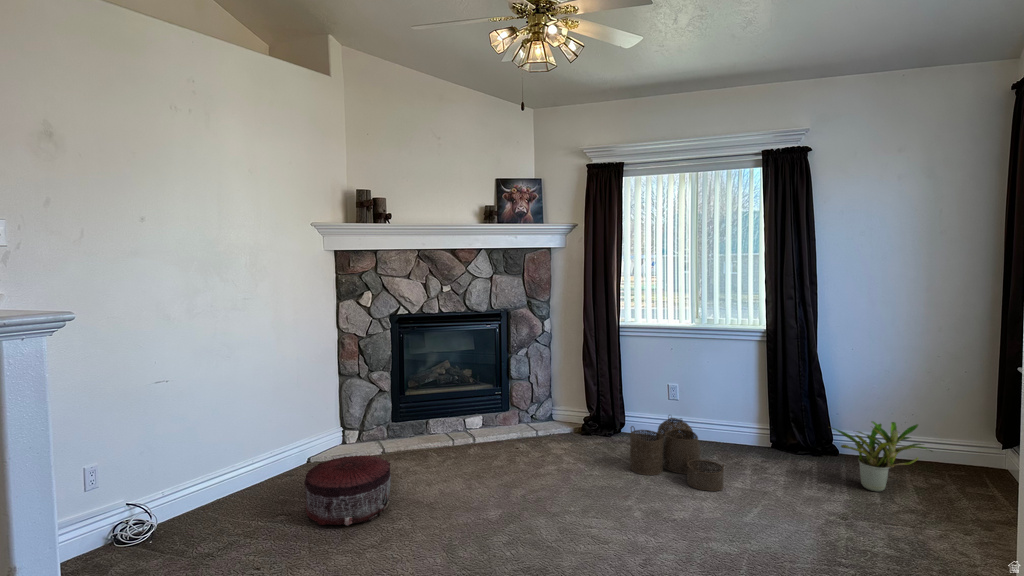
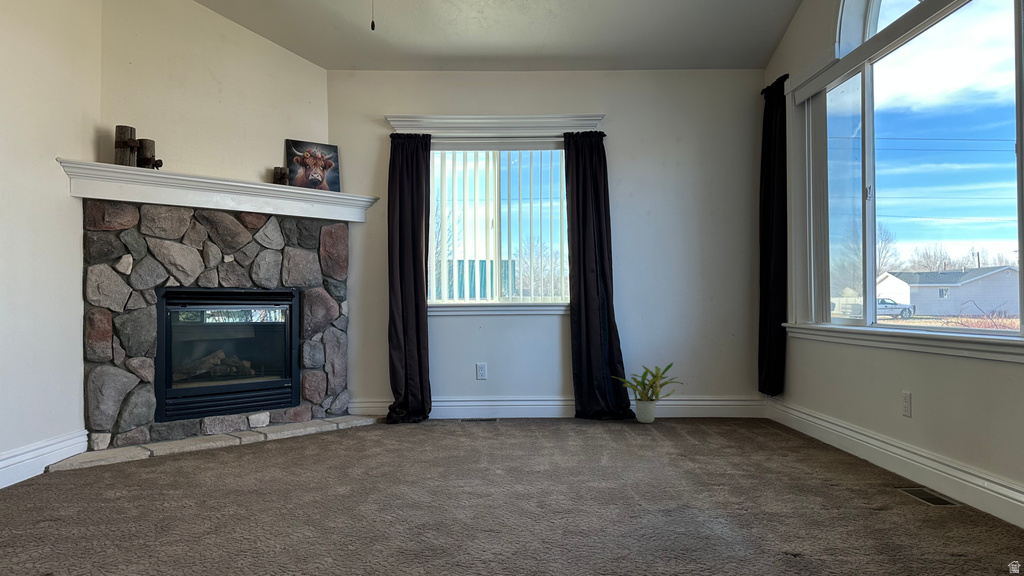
woven basket: present [630,418,724,491] -> none [447,386,536,438]
pouf: present [304,455,391,526] -> none [78,434,196,505]

